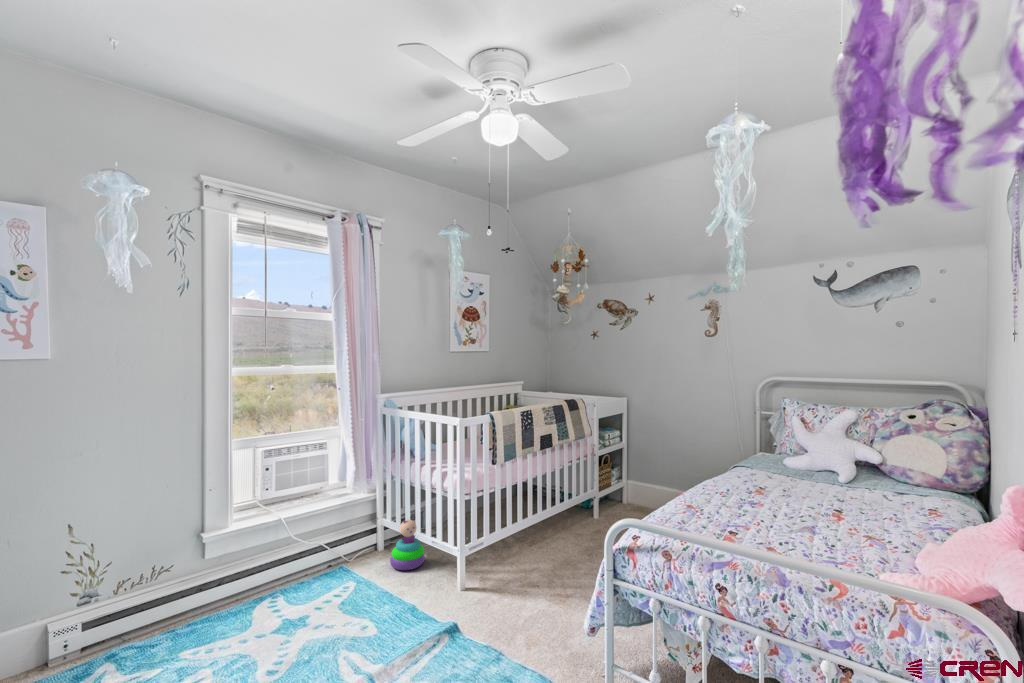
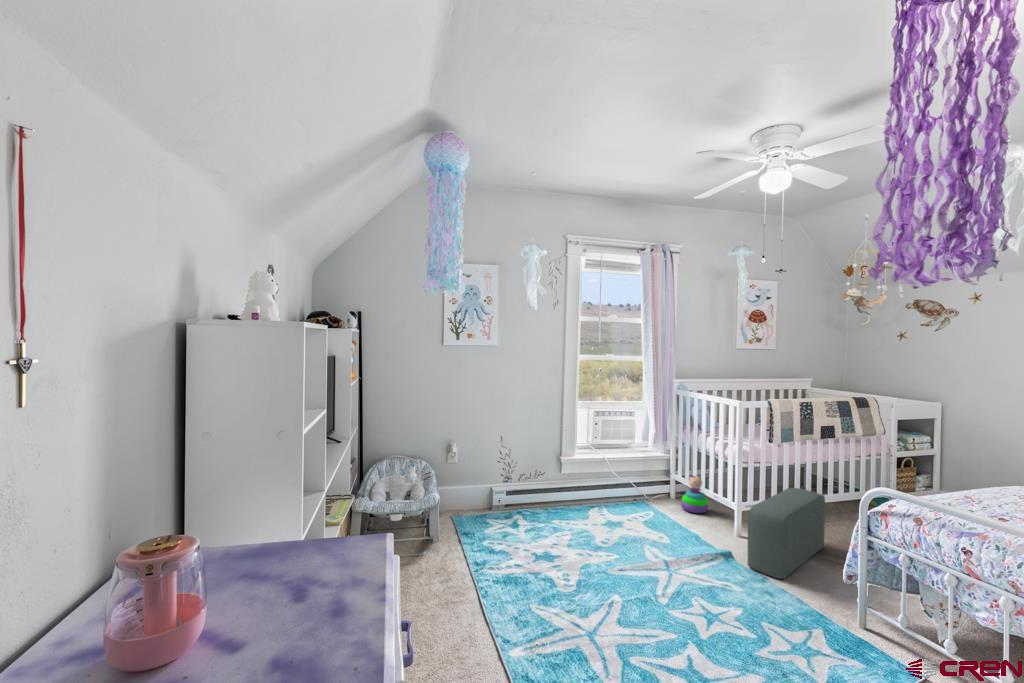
pouf: none [477,515,551,649] -> present [748,488,825,579]

